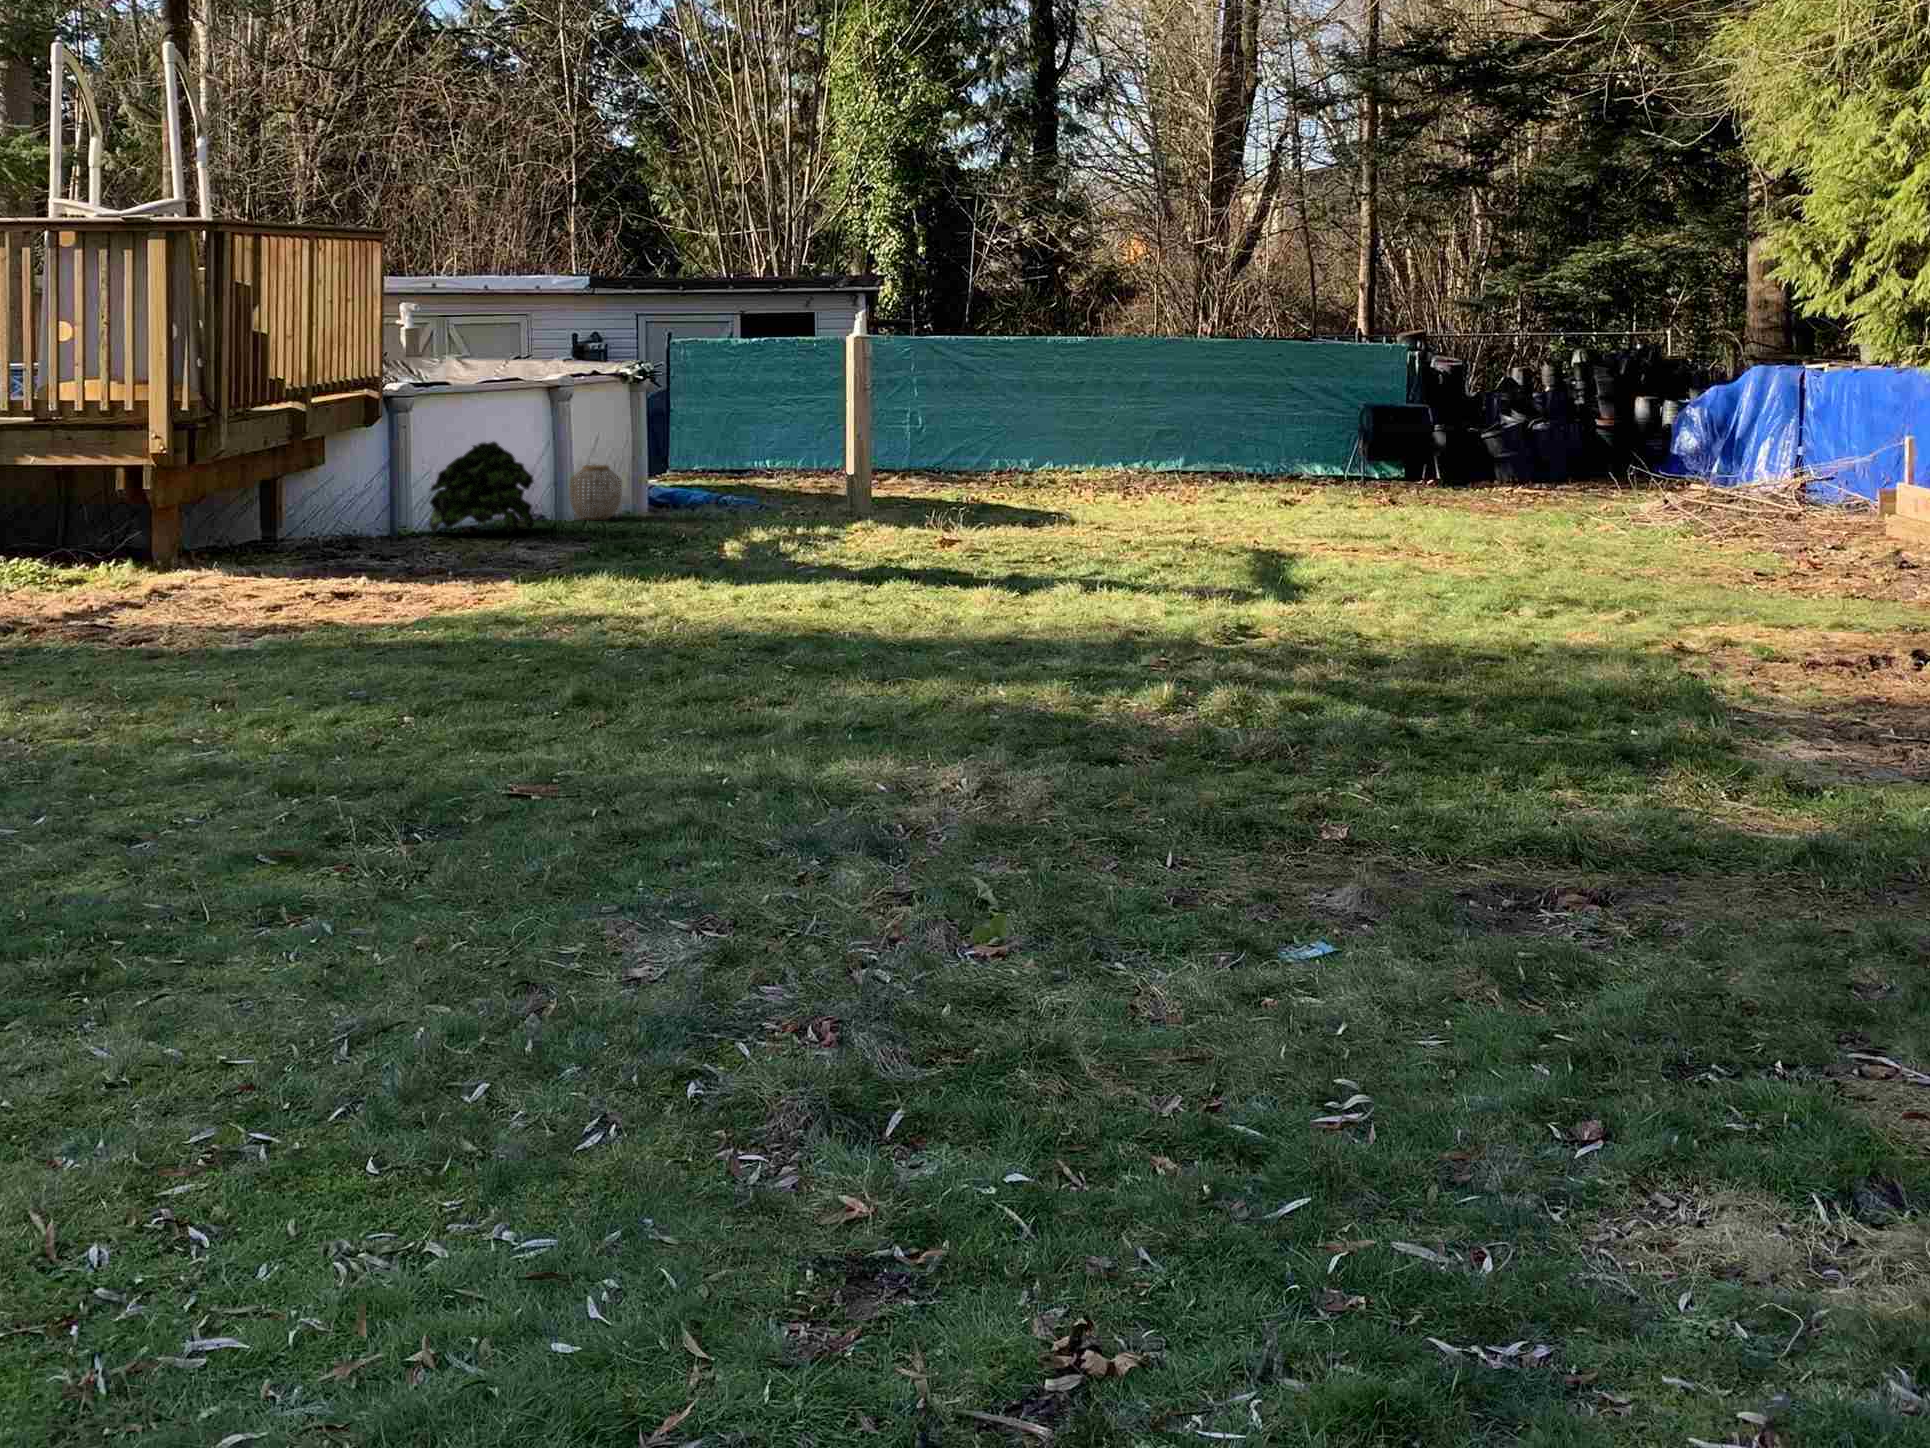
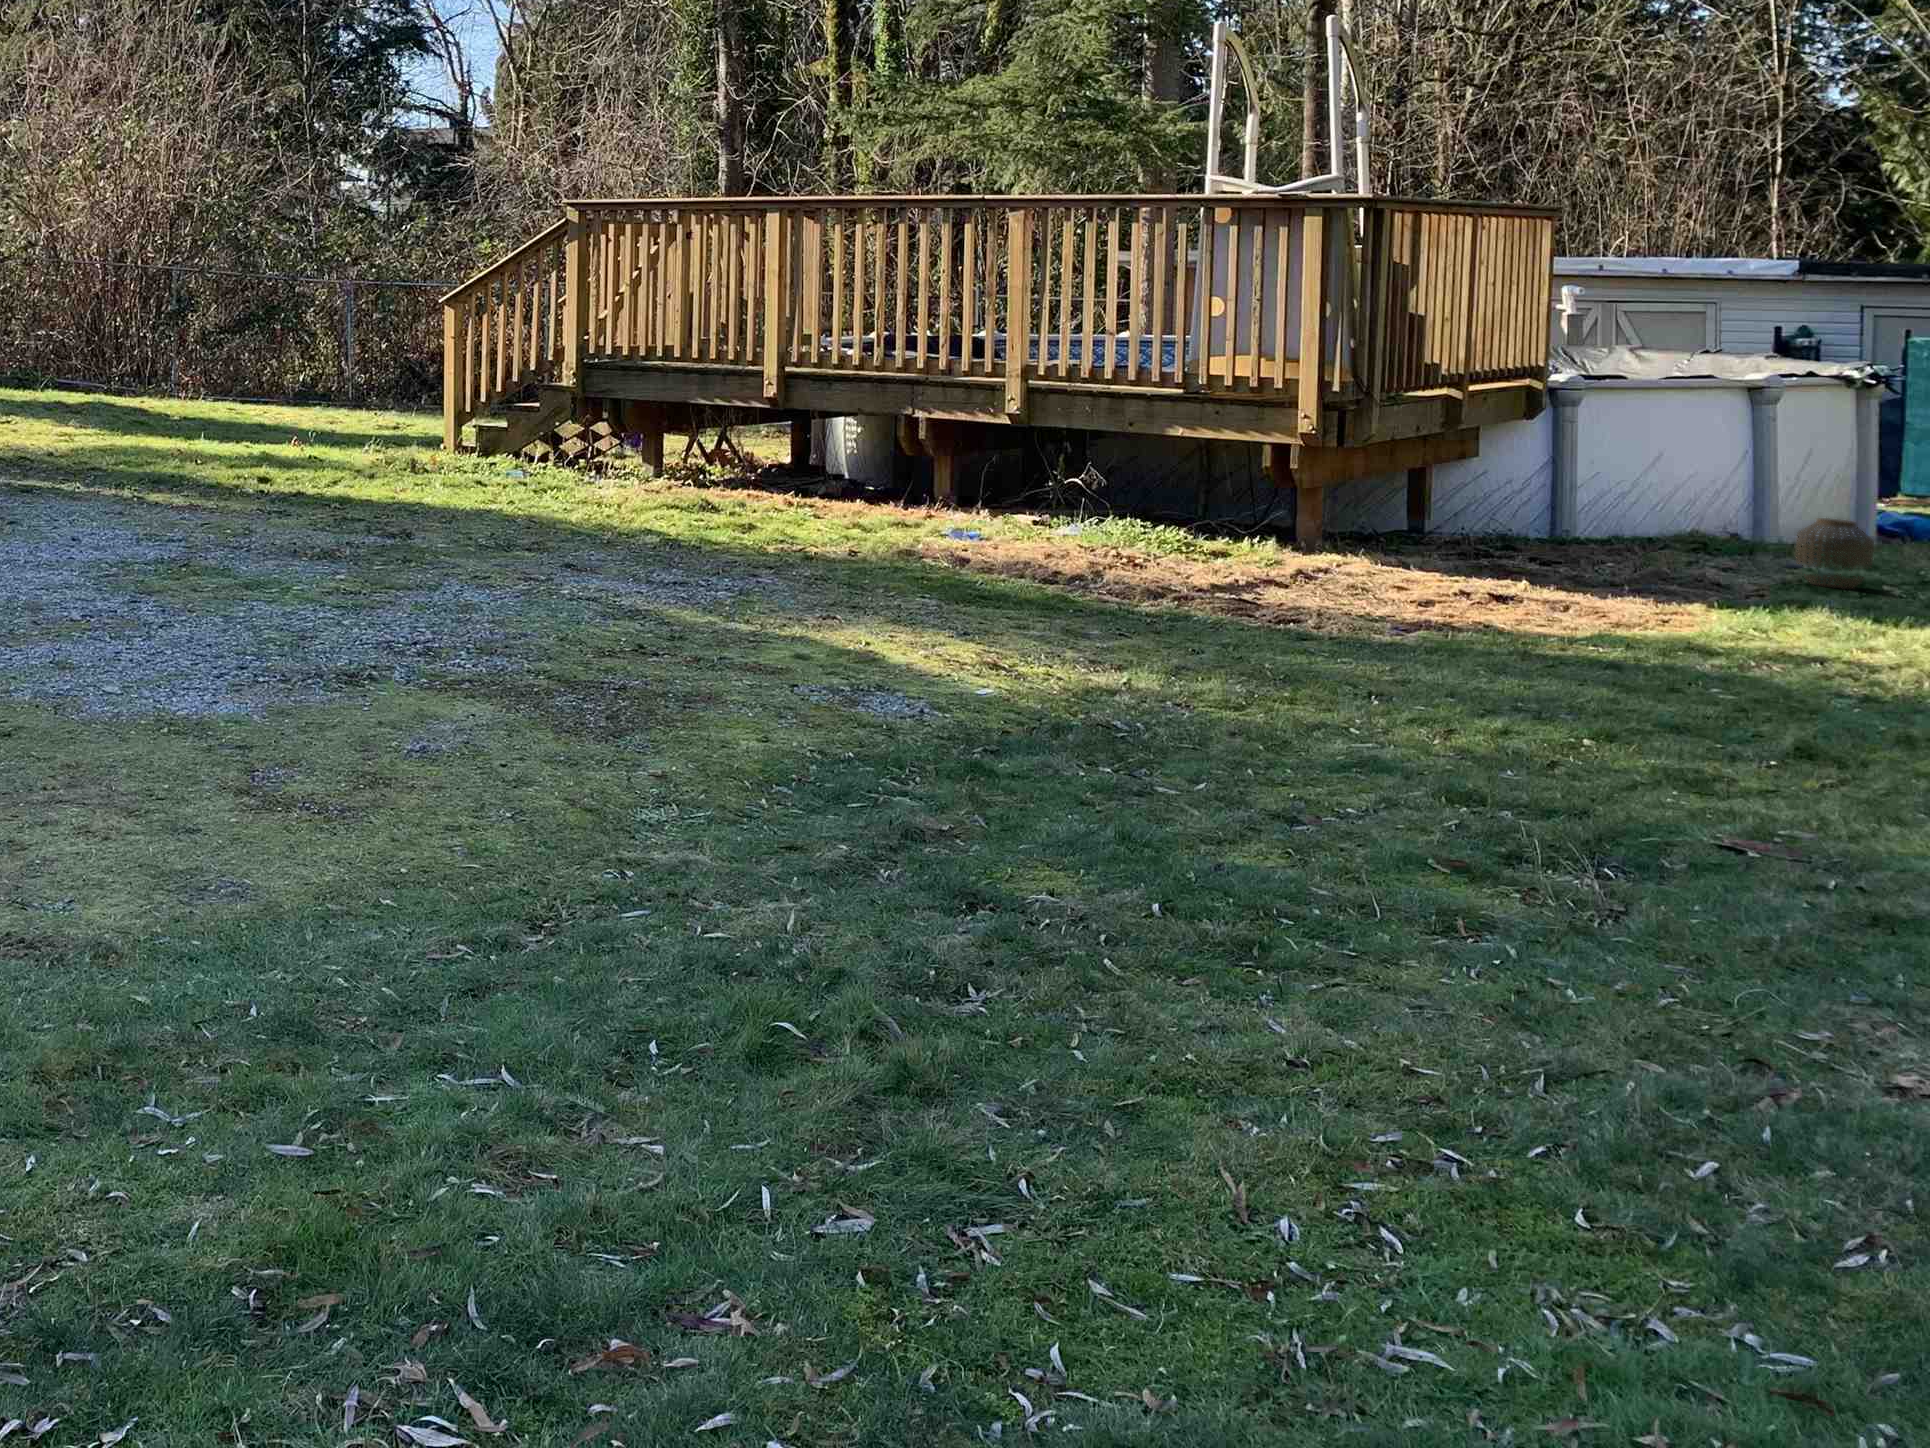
potted plant: present [429,442,535,533] -> none [1602,472,1748,585]

